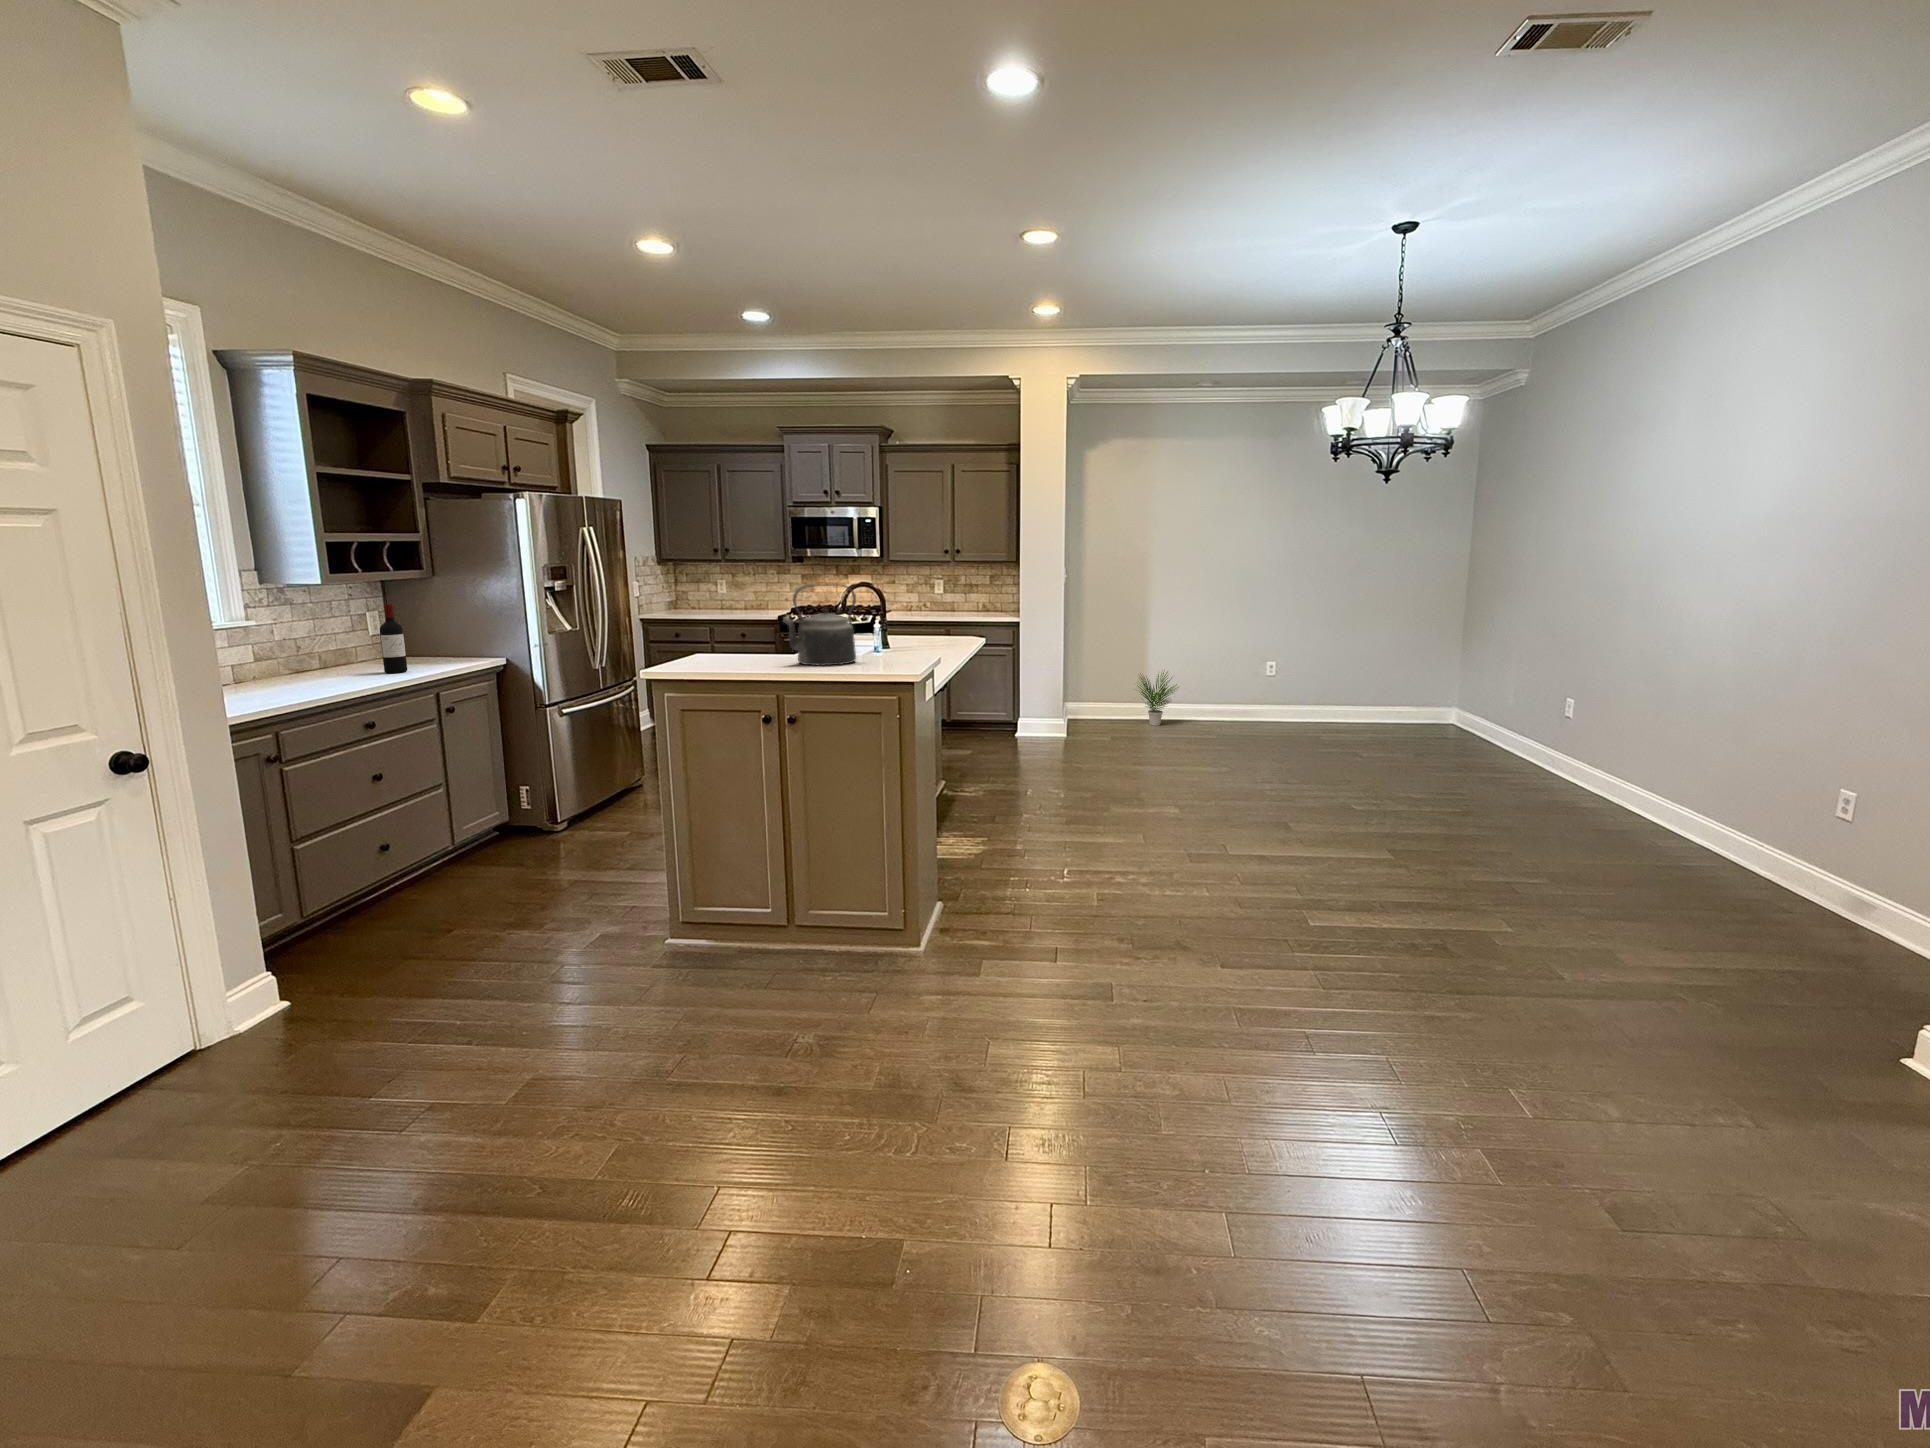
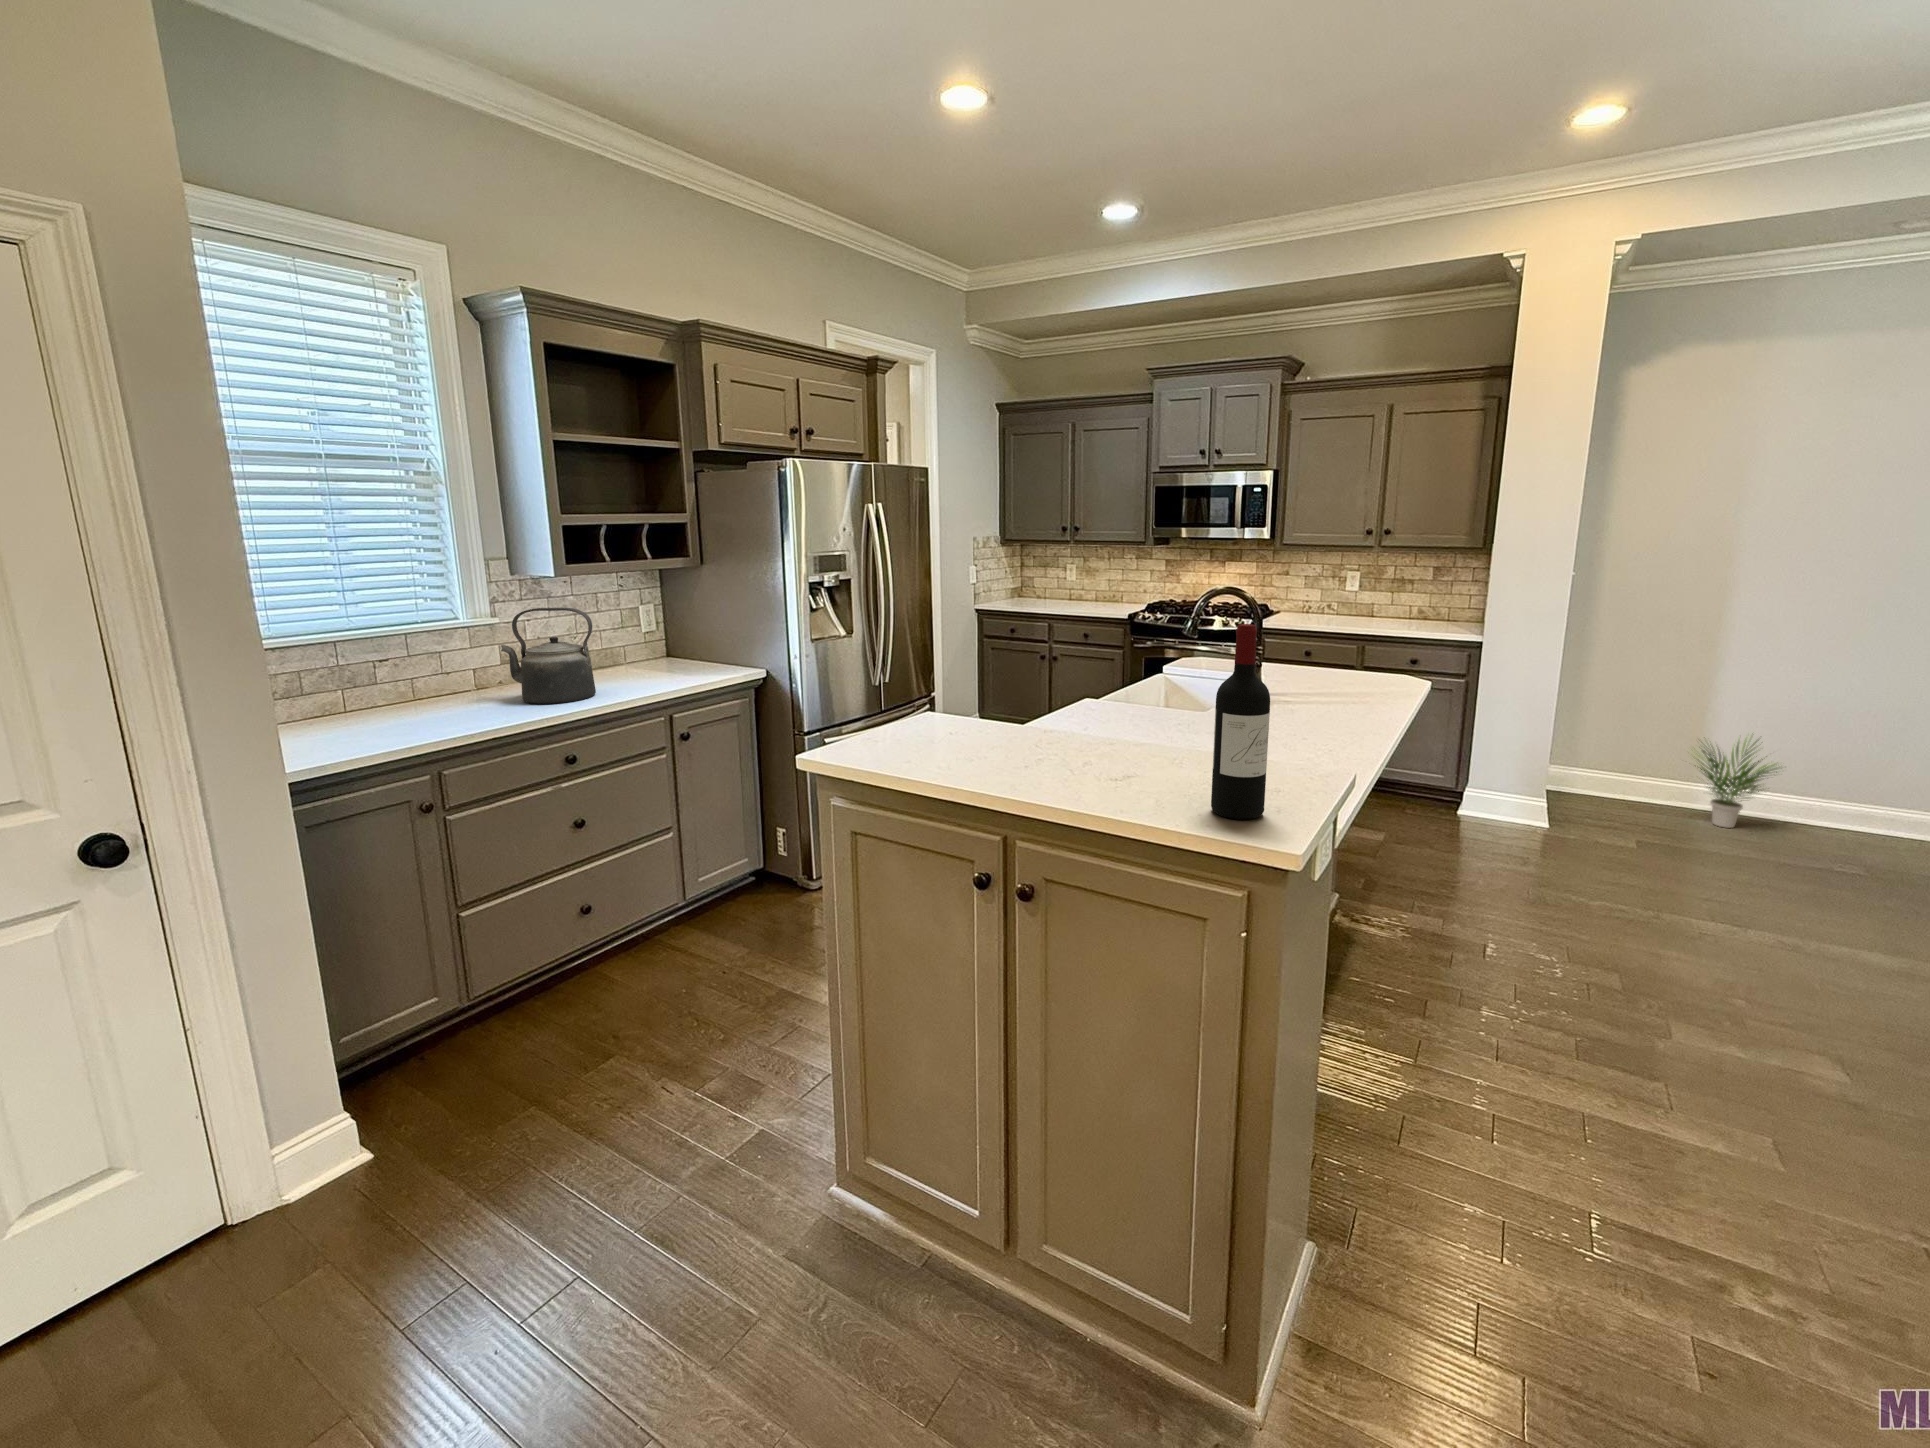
kettle: present [783,583,856,666] -> present [501,608,596,704]
wine bottle: present [380,604,407,673] -> present [1211,624,1270,820]

